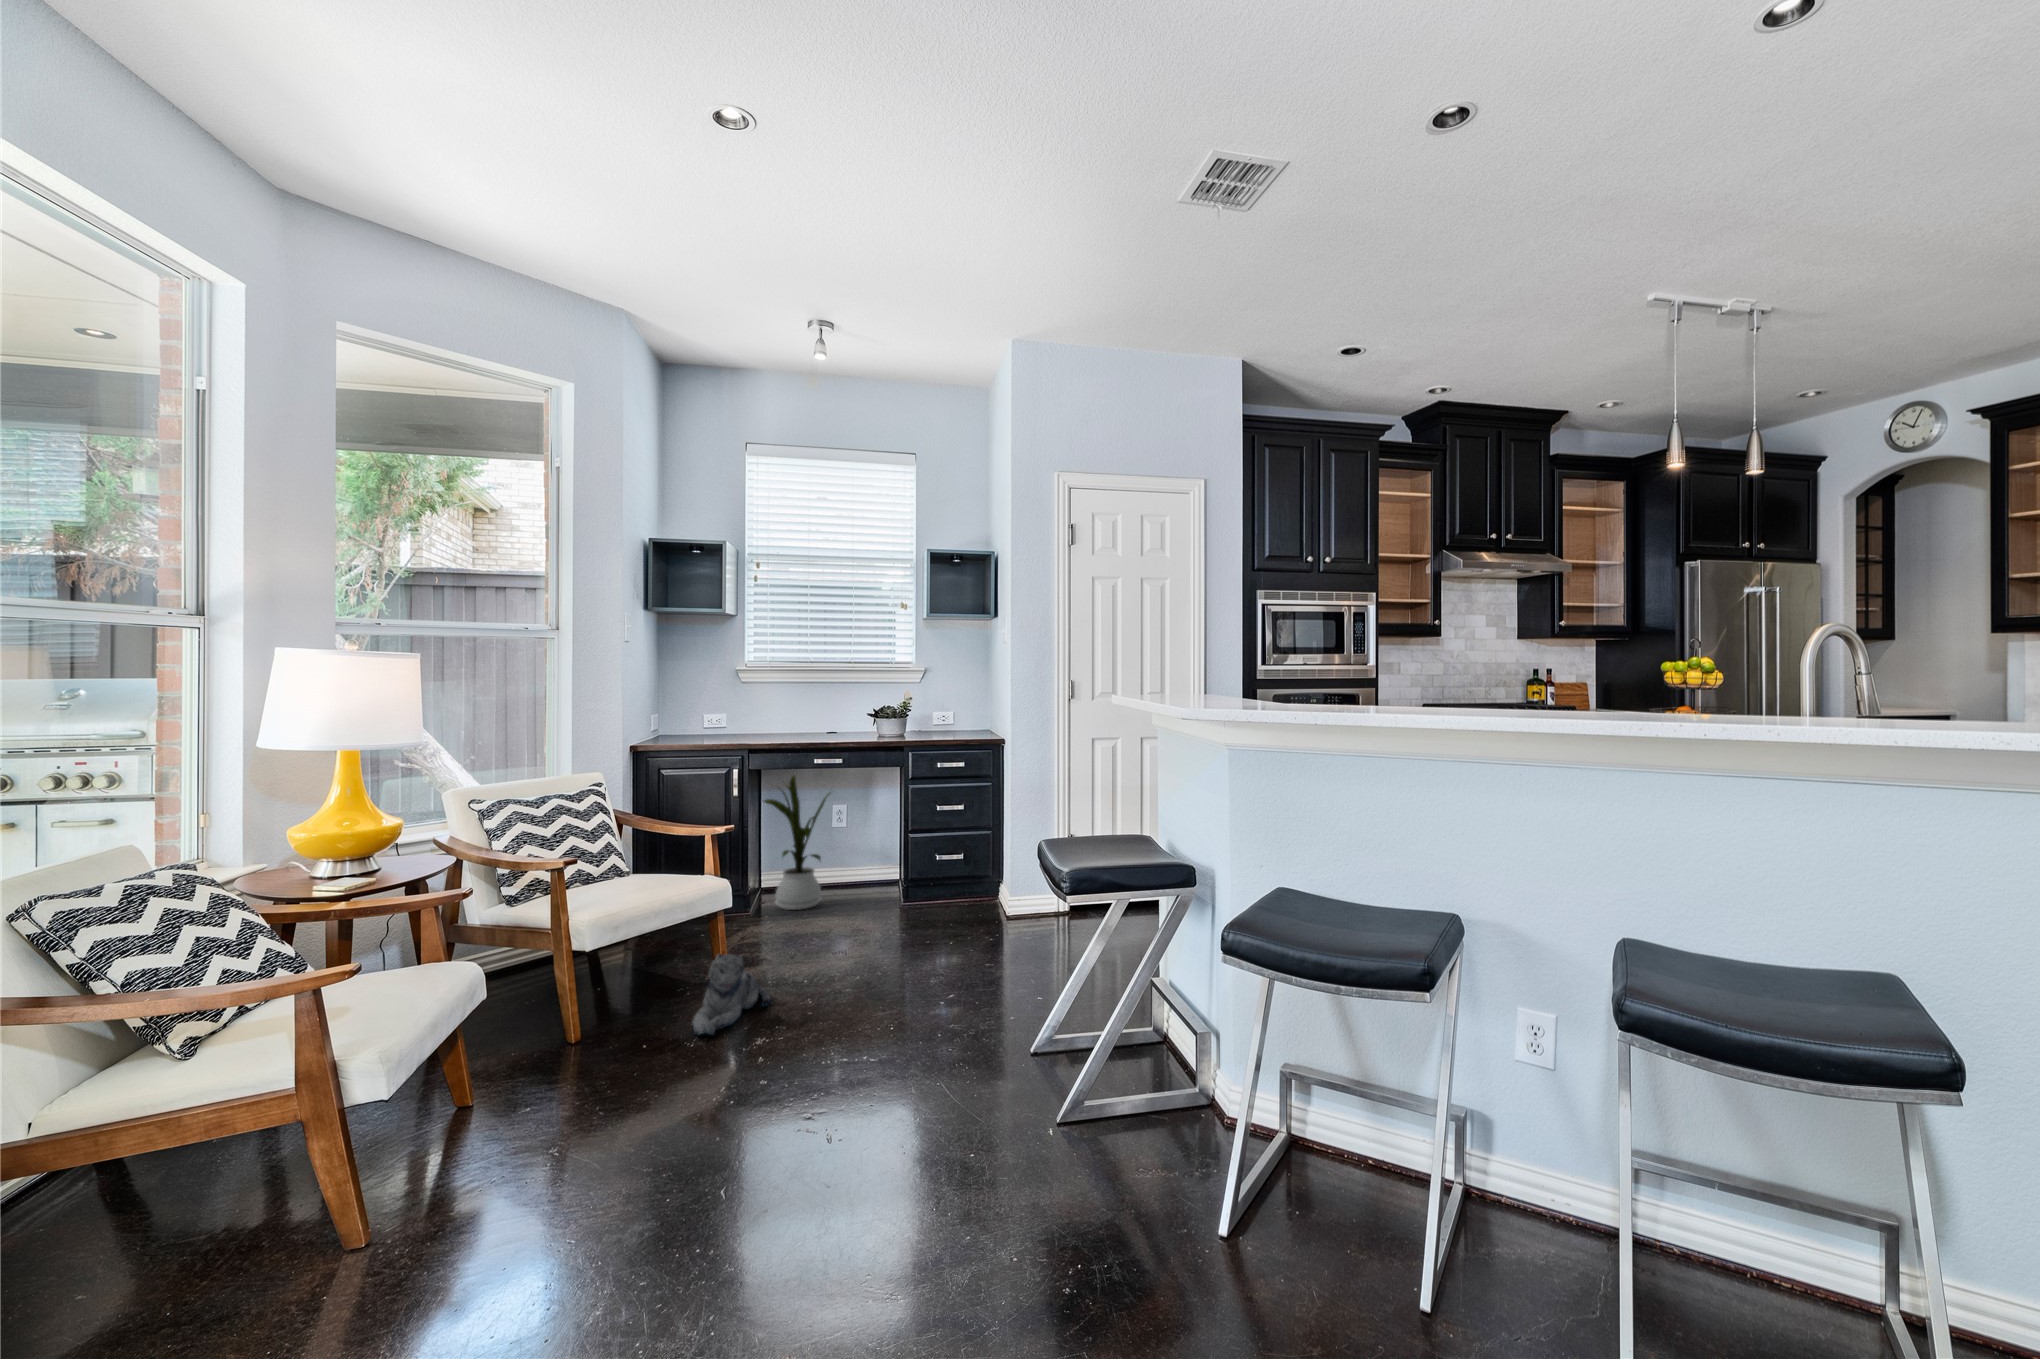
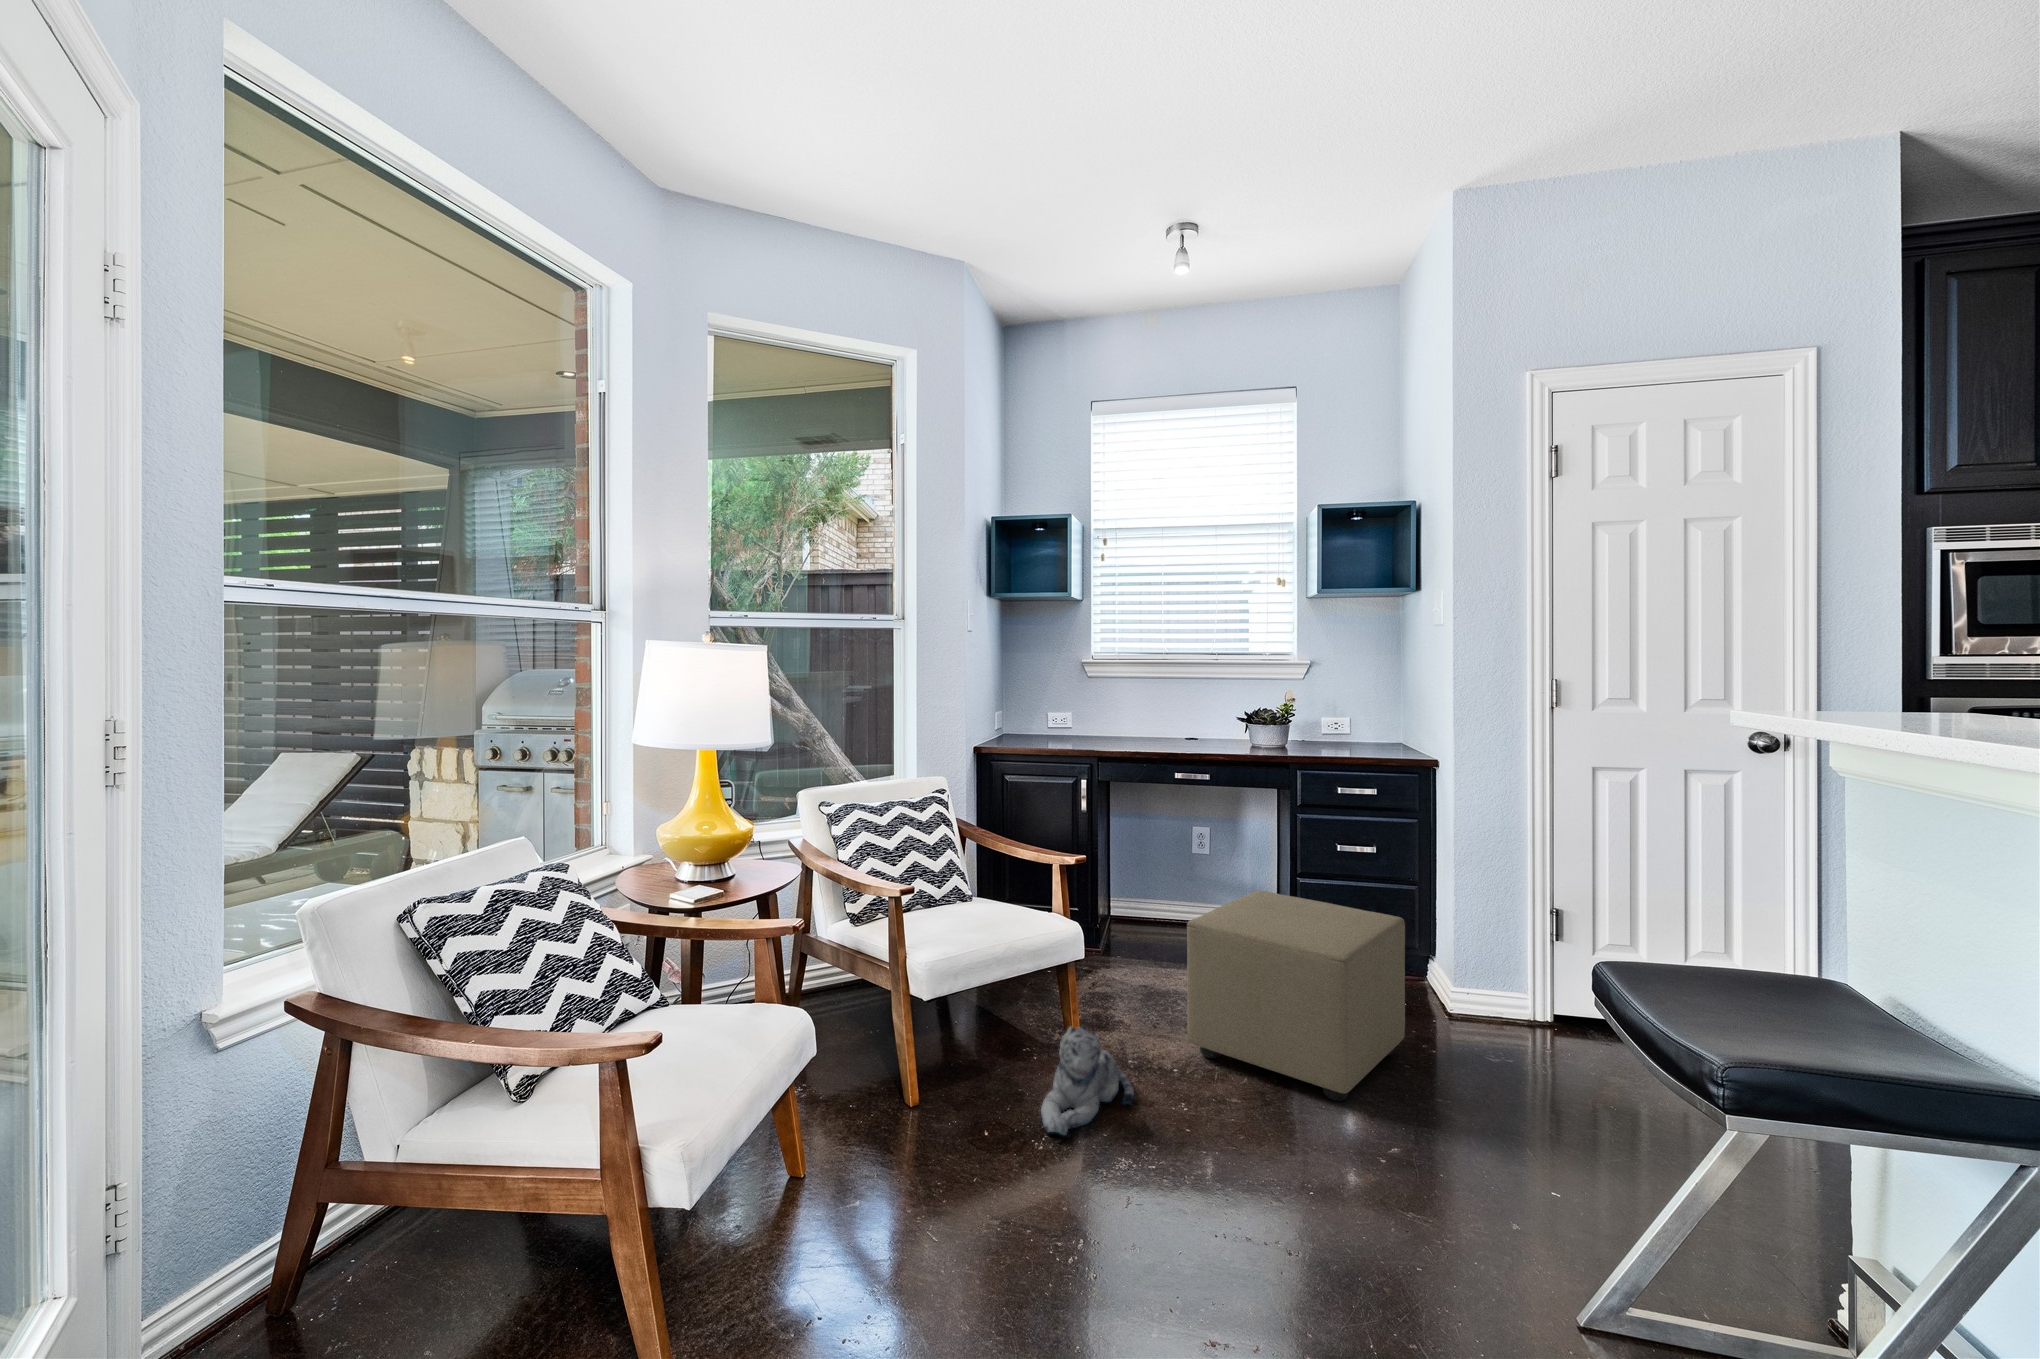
house plant: present [765,776,830,910] -> none [1115,793,1201,957]
ottoman: none [815,842,971,977] -> present [1187,890,1405,1101]

